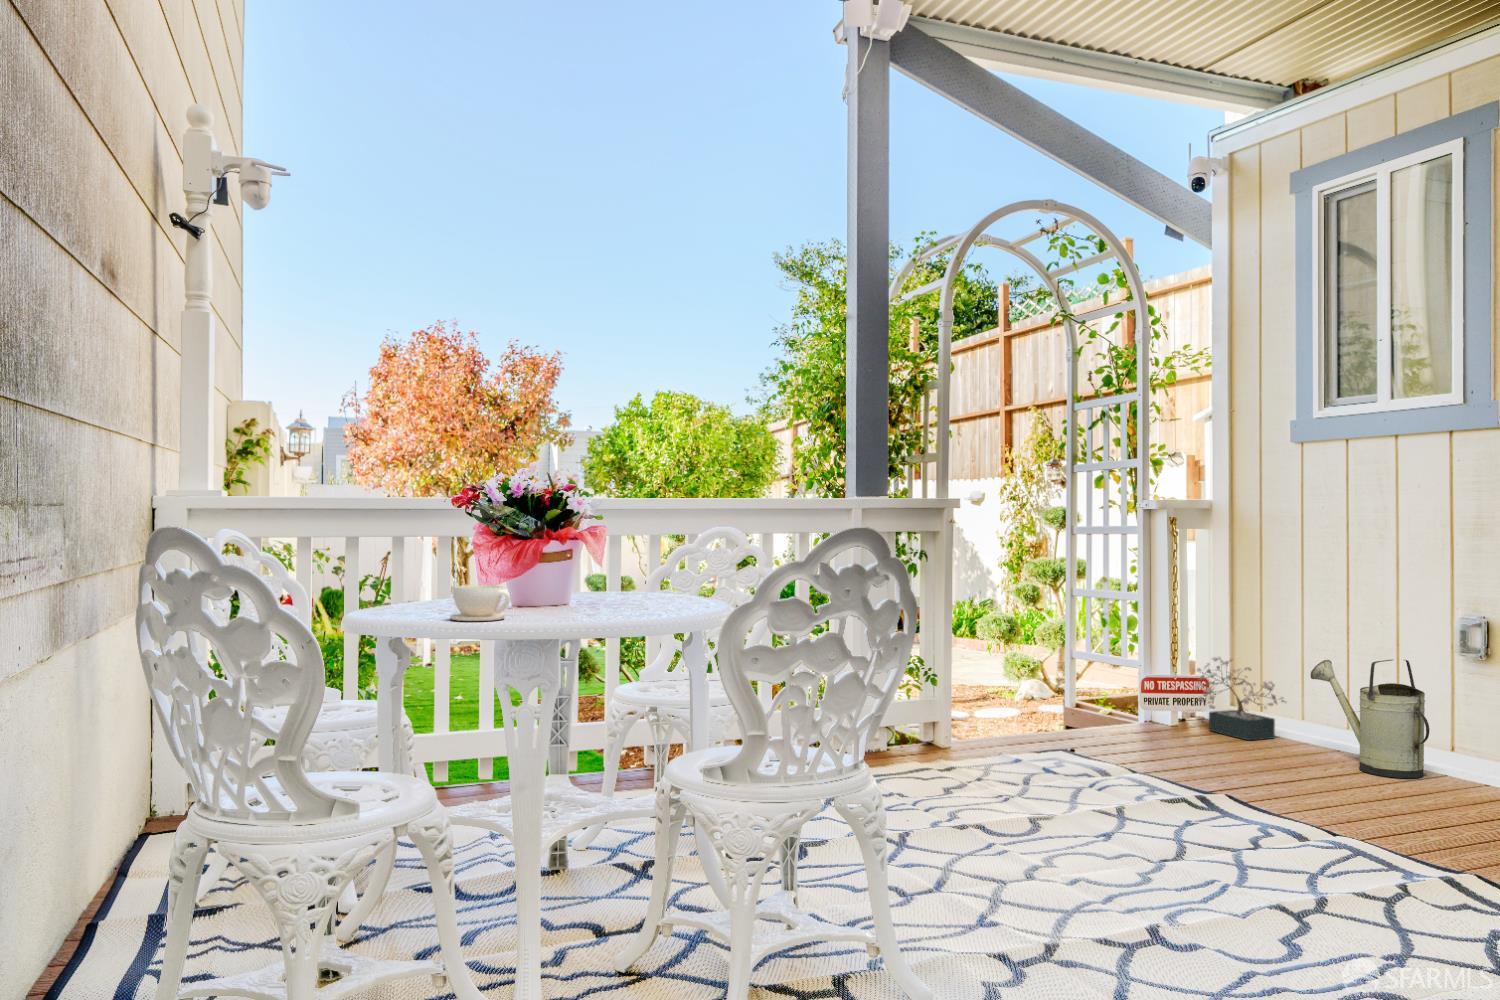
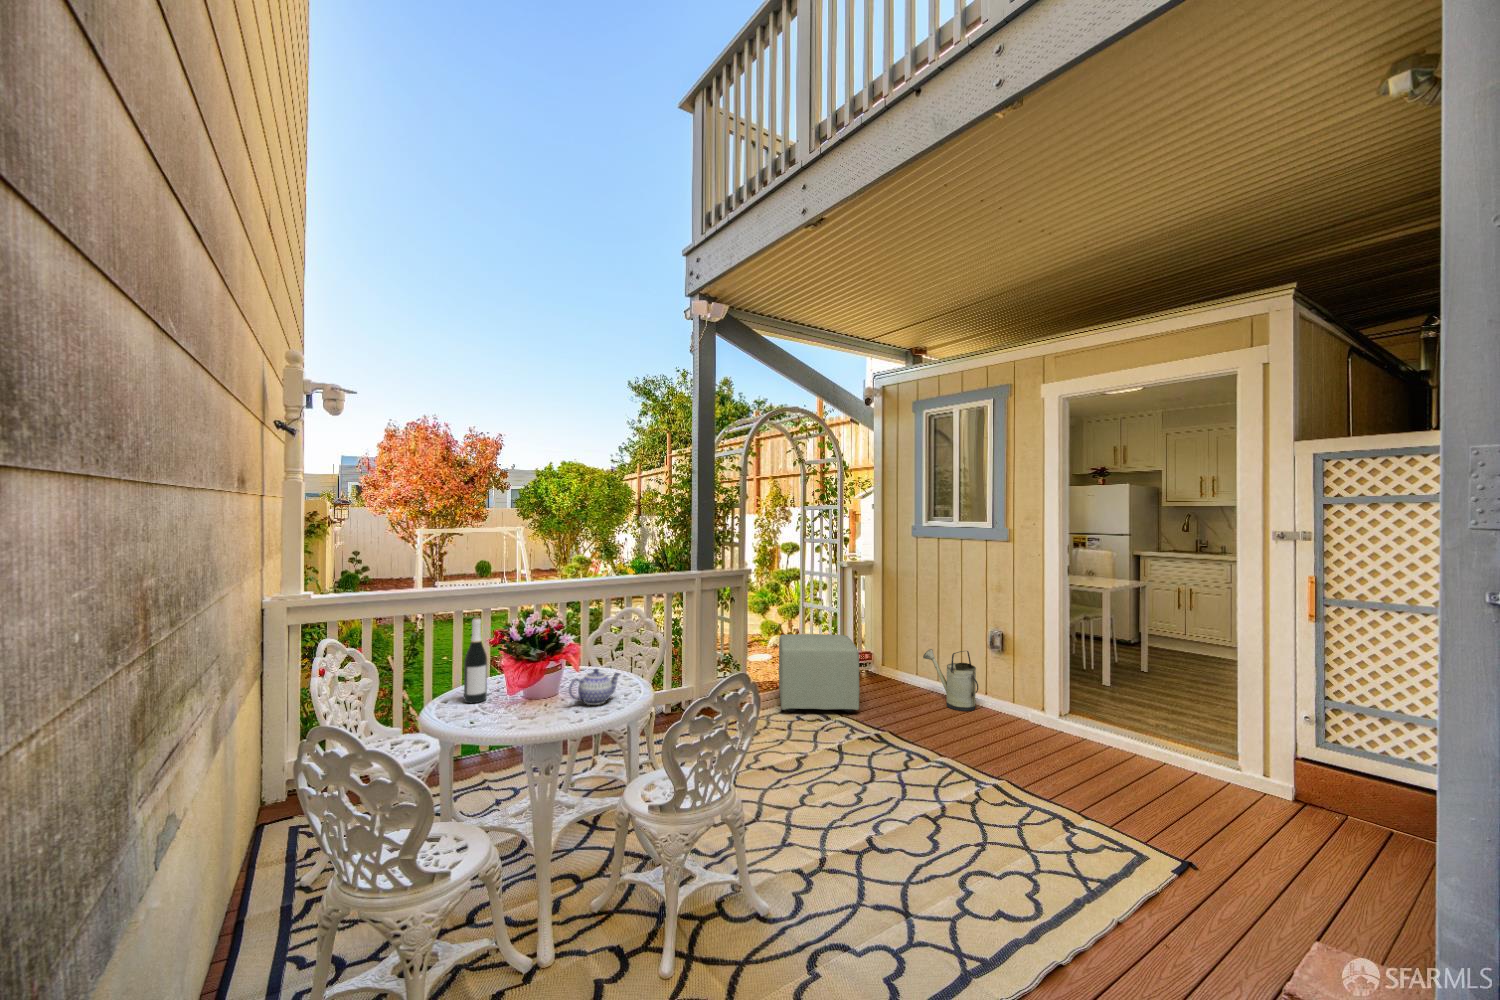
wine bottle: none [419,473,457,613] -> present [464,618,487,703]
teapot: none [582,558,676,618] -> present [569,669,620,705]
coffee cup: present [450,585,510,621] -> none [489,690,526,717]
ottoman: none [1012,626,1169,767] -> present [779,634,860,713]
decorative plant: present [1193,657,1286,740] -> none [865,643,911,688]

